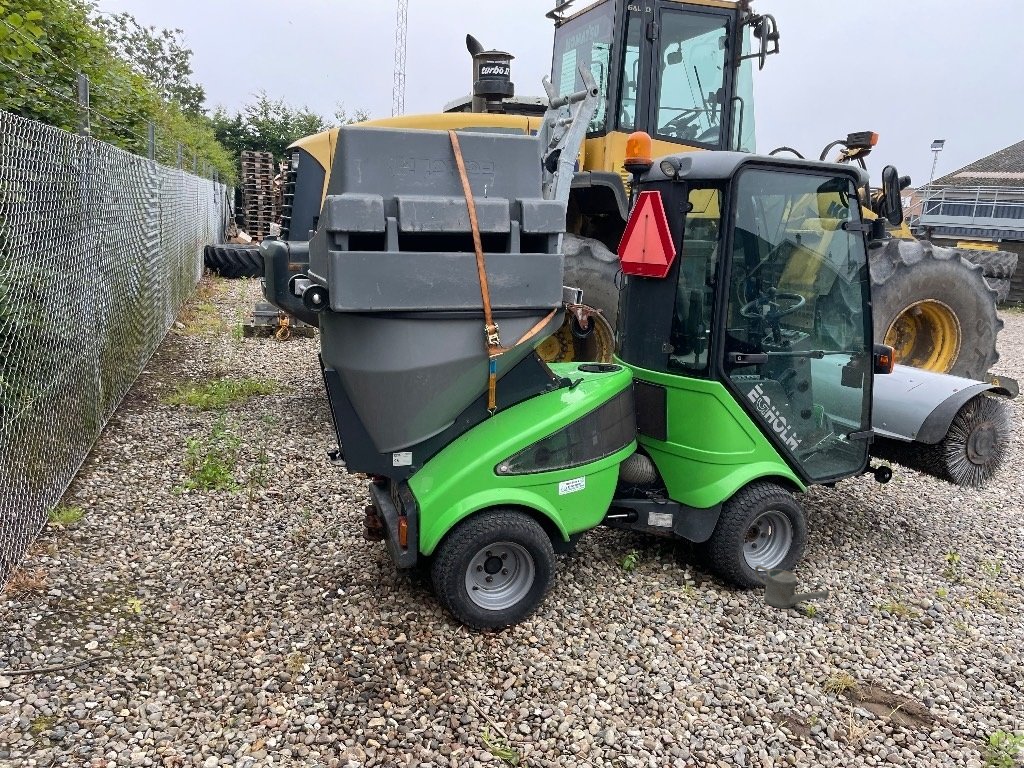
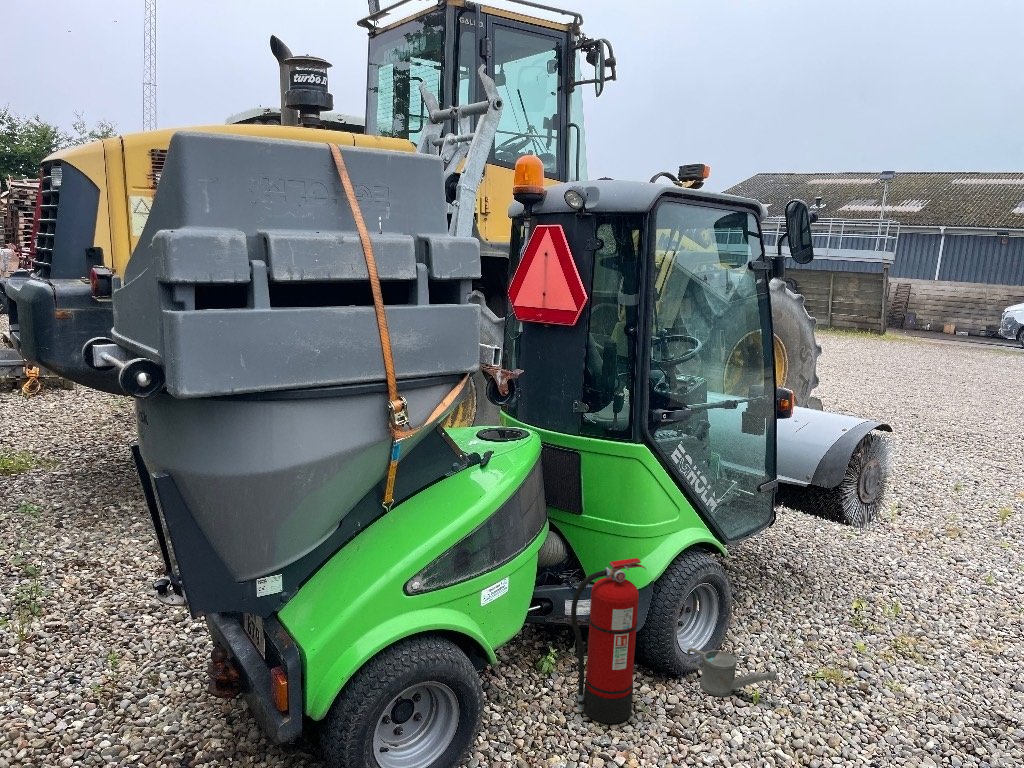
fire extinguisher: none [642,476,710,612] -> present [571,558,646,724]

